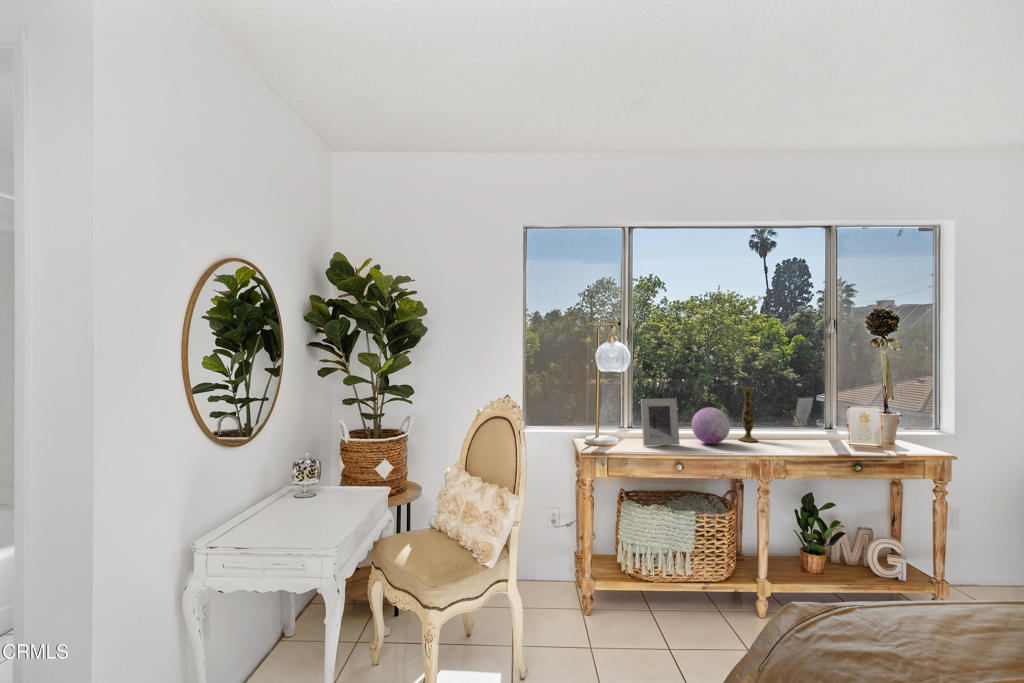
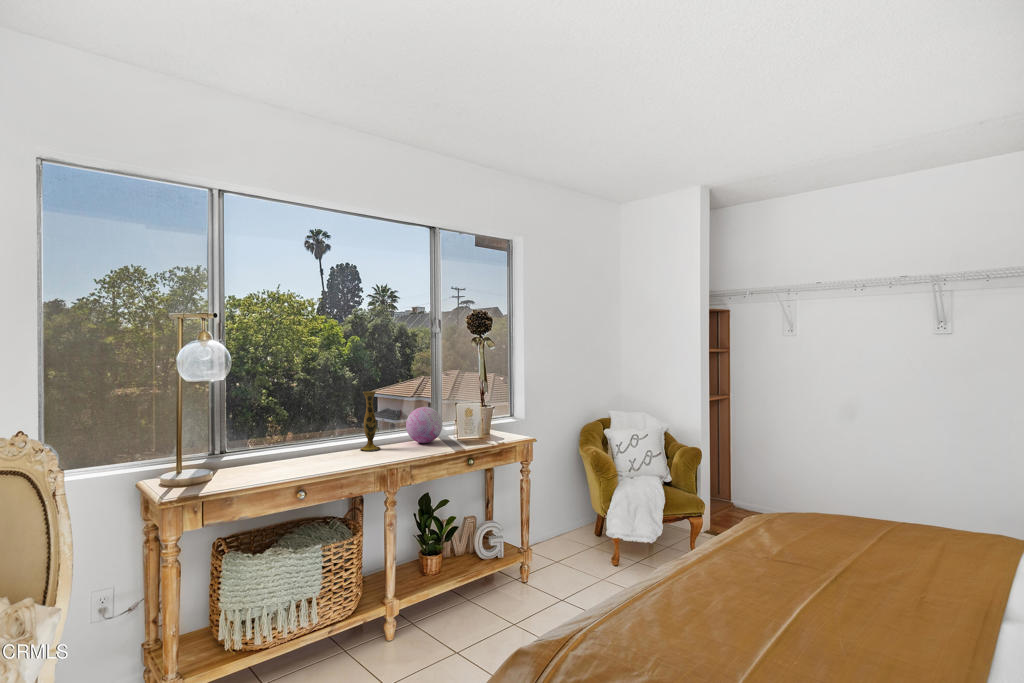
picture frame: present [641,399,680,446] -> none [248,410,299,476]
decorative orb: present [692,407,730,444] -> present [406,407,442,443]

